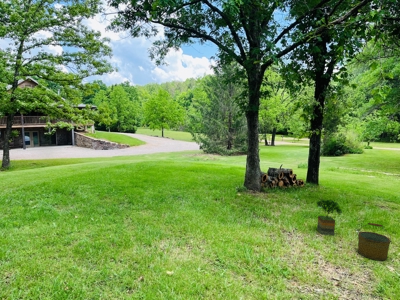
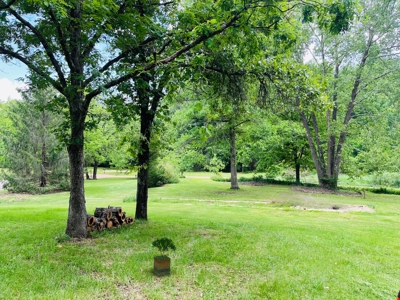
bucket: present [358,223,391,261] -> none [192,255,219,292]

